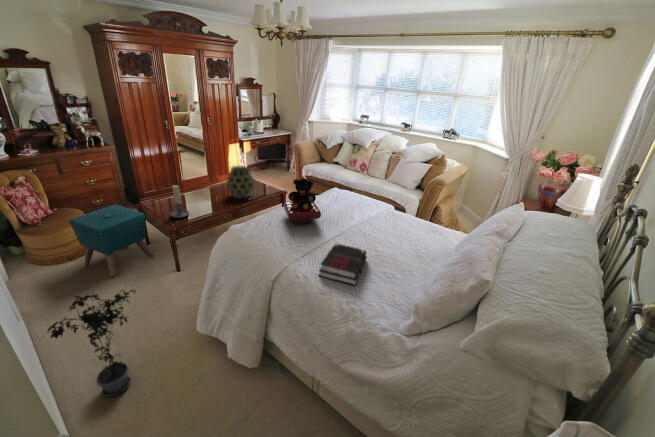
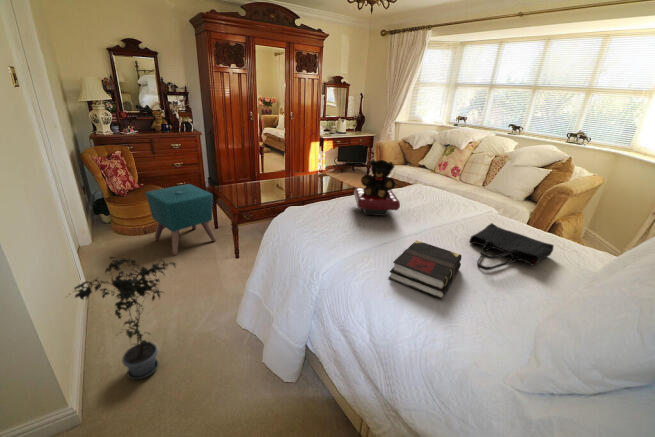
vase: present [227,166,254,199] -> none [298,155,327,192]
candle holder: present [171,185,189,218] -> none [236,167,255,202]
tote bag: none [373,220,426,258] -> present [469,223,553,270]

